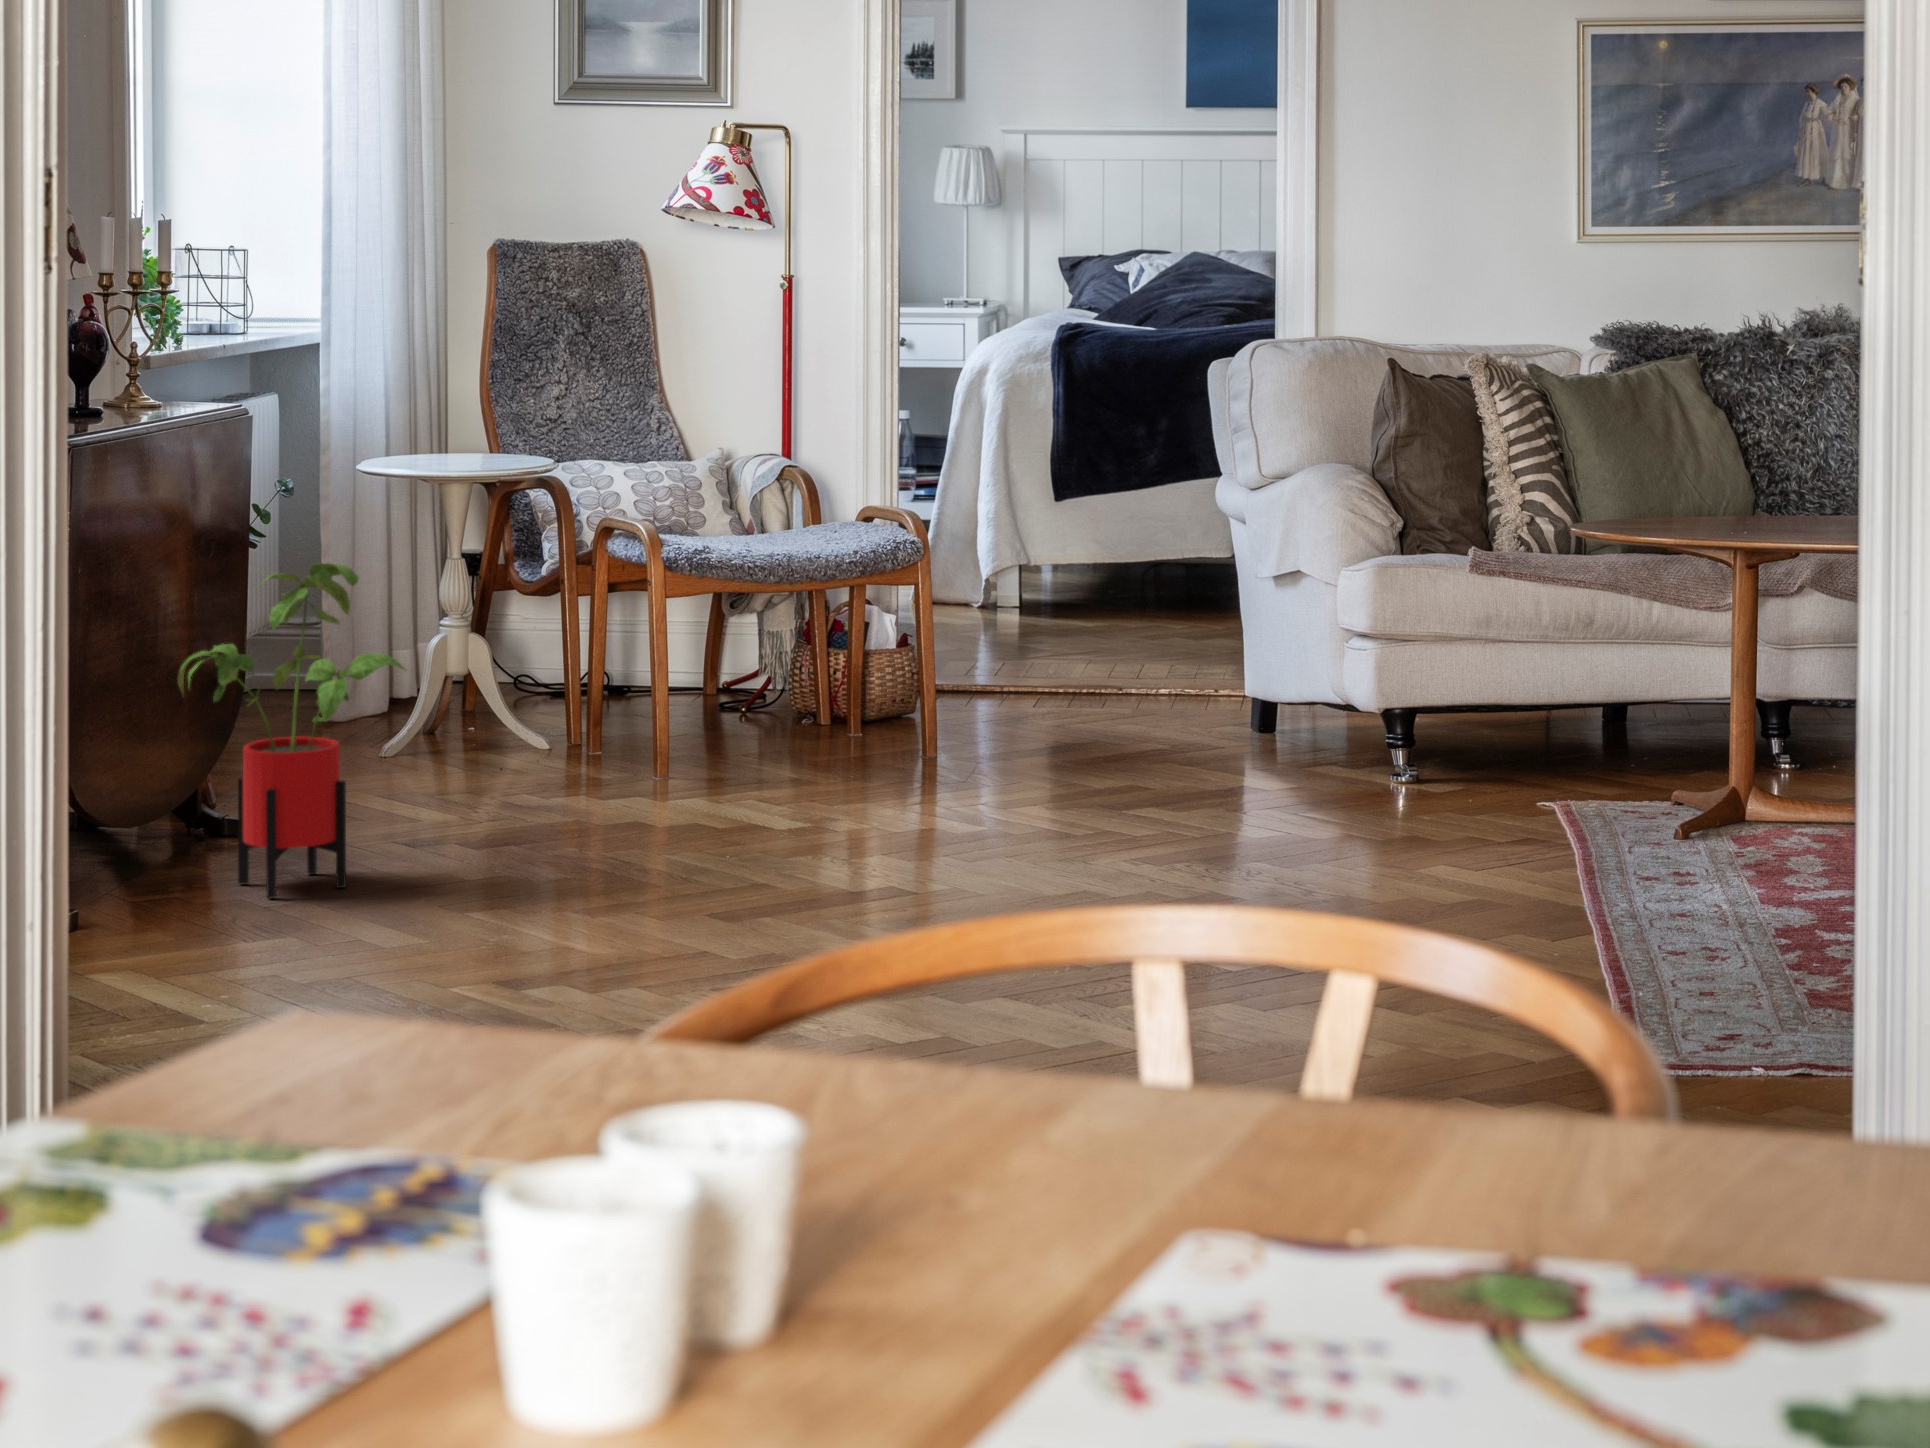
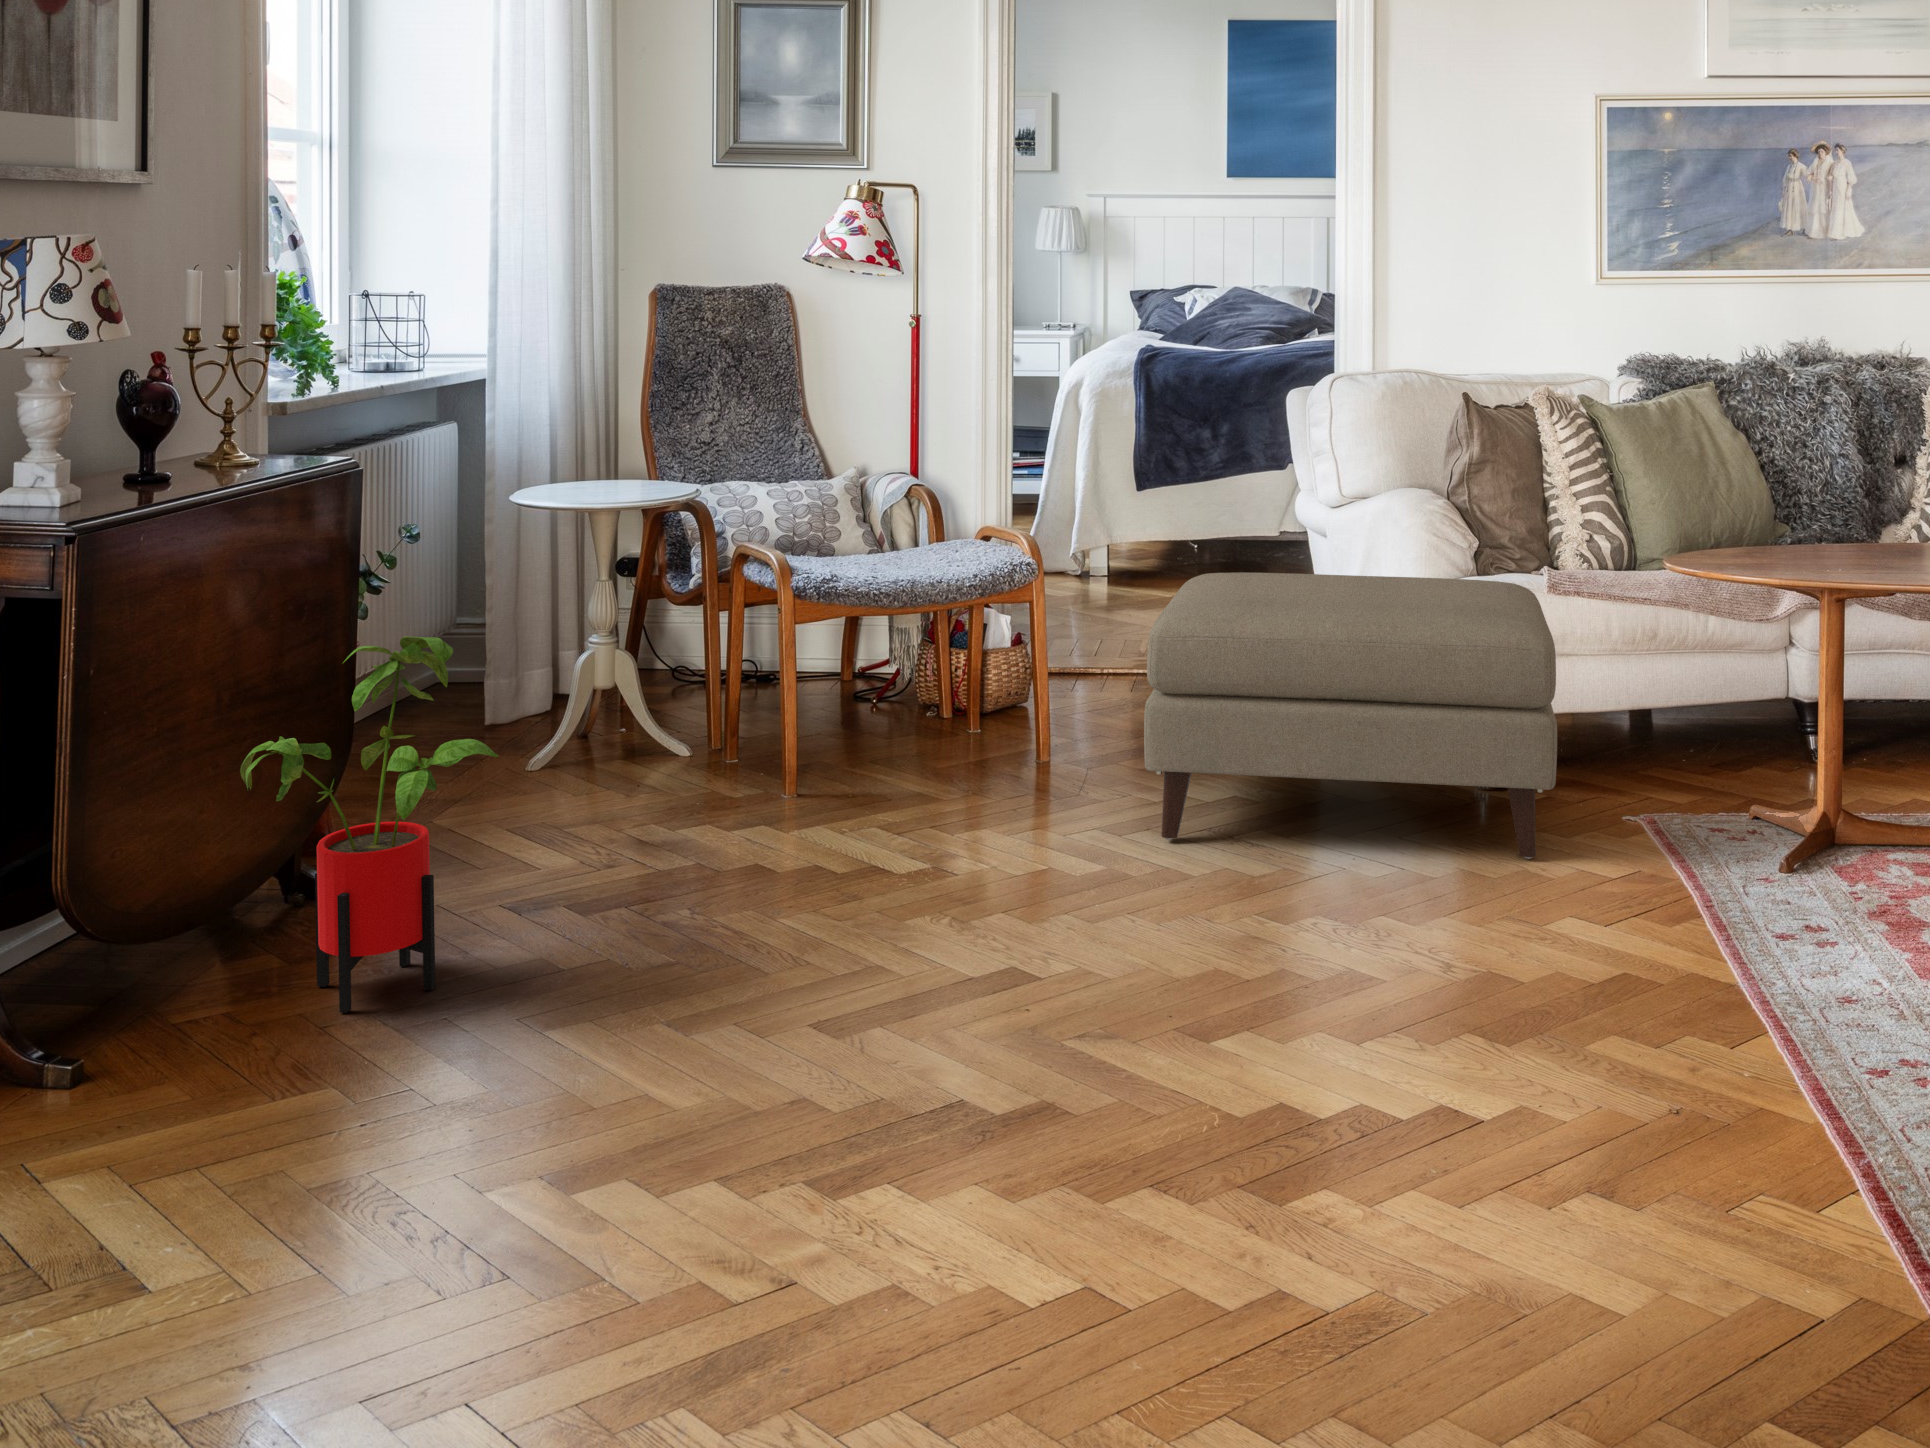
ottoman: none [1022,550,1457,827] -> present [1144,572,1557,859]

